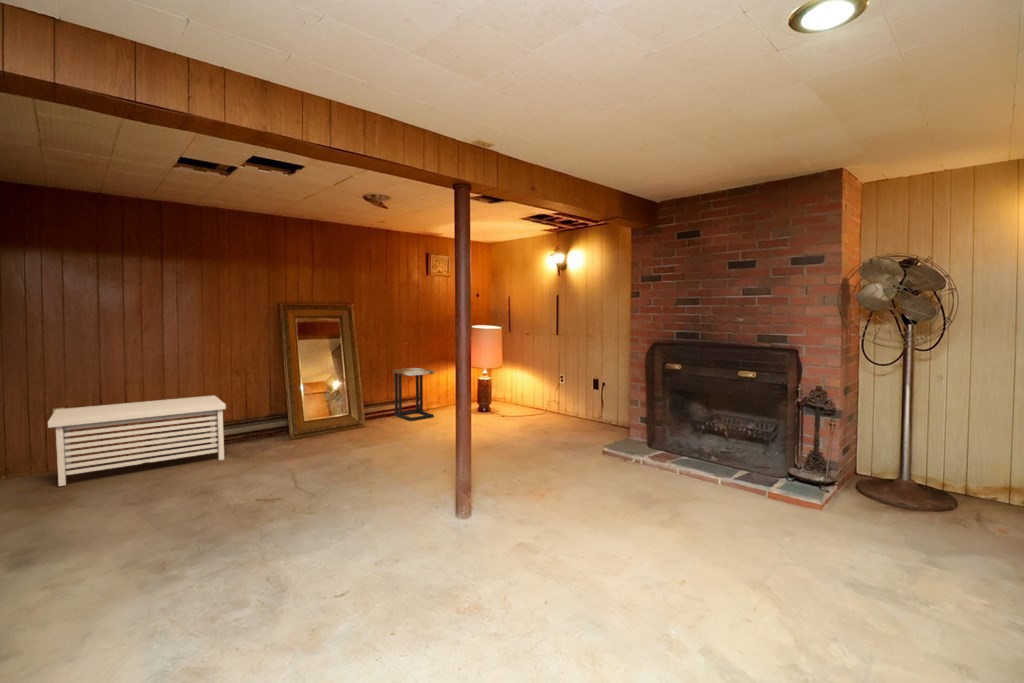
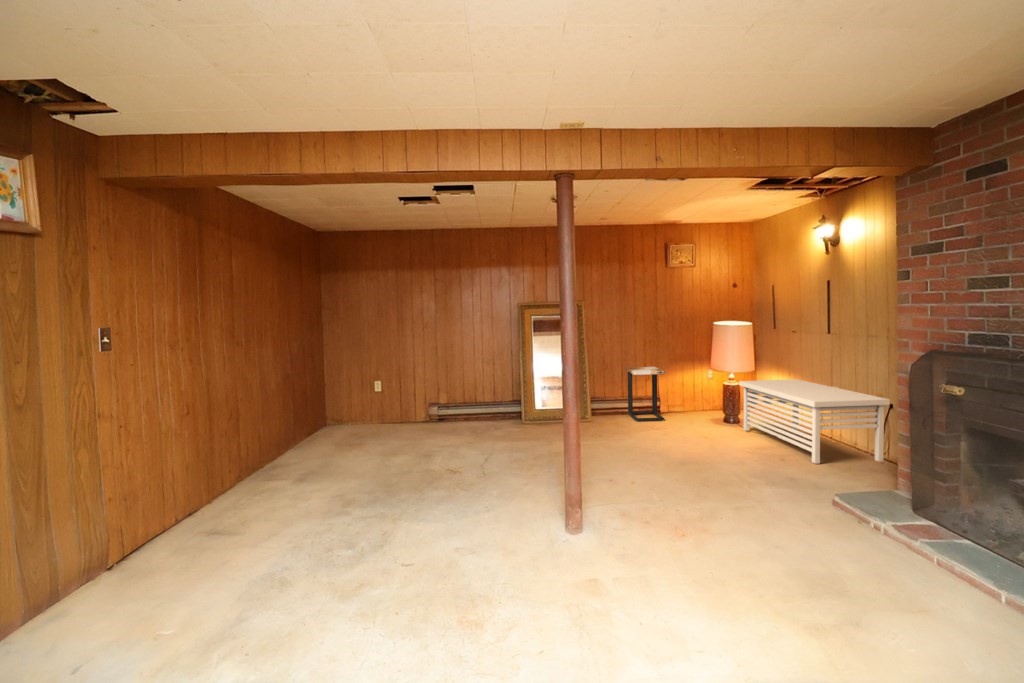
storage bench: present [48,395,226,486] -> present [739,379,890,464]

